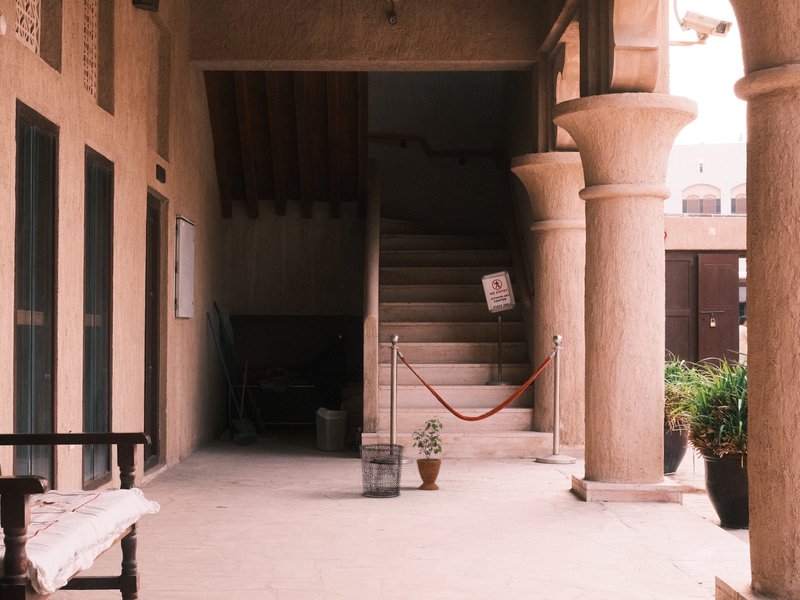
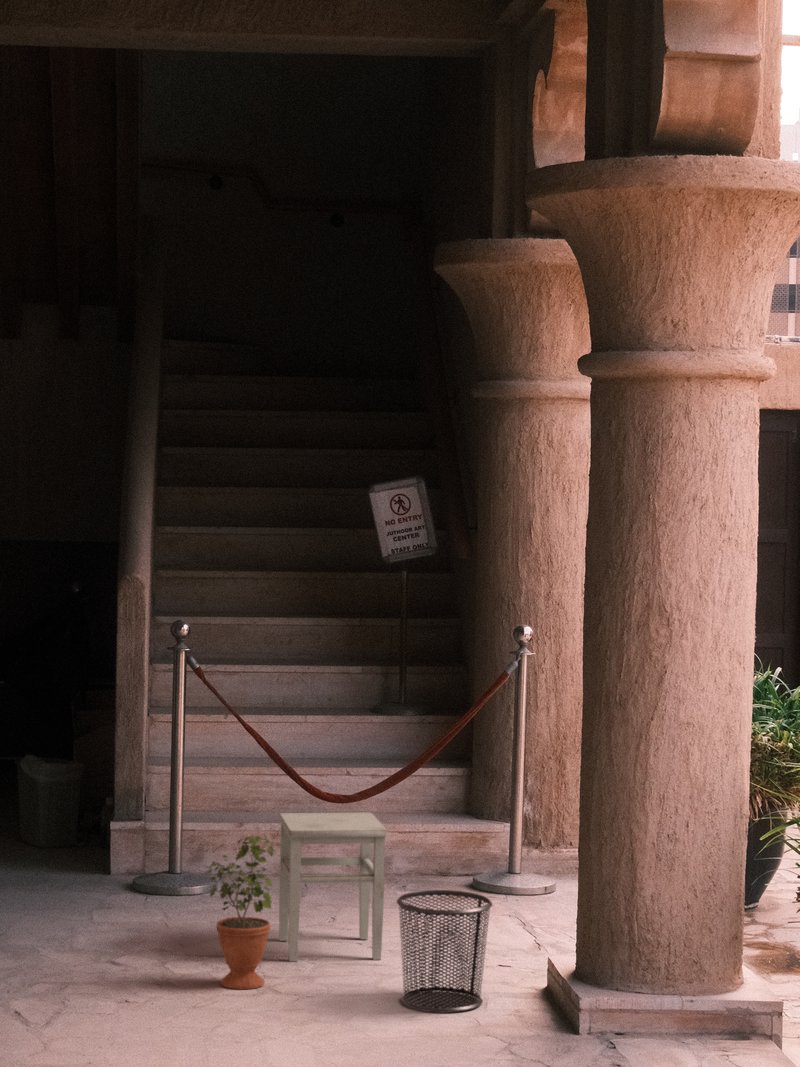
stool: none [443,416,495,483] -> present [279,813,388,962]
waste bin: present [360,444,404,498] -> present [397,890,492,1013]

